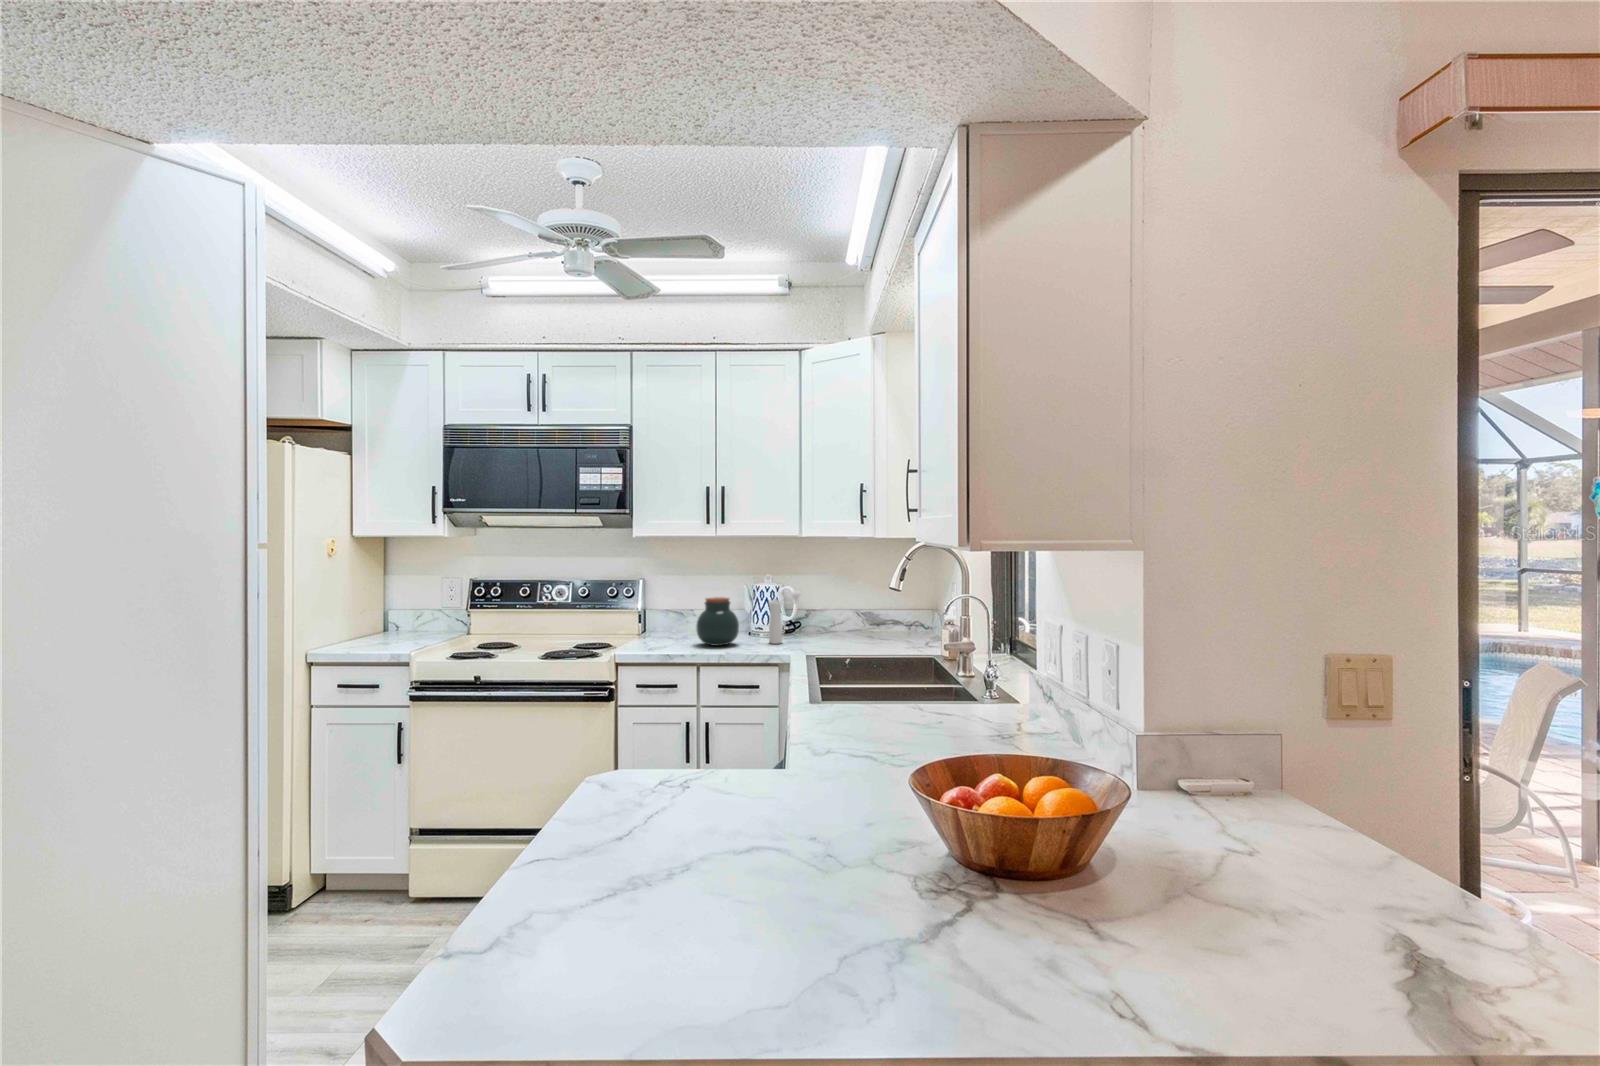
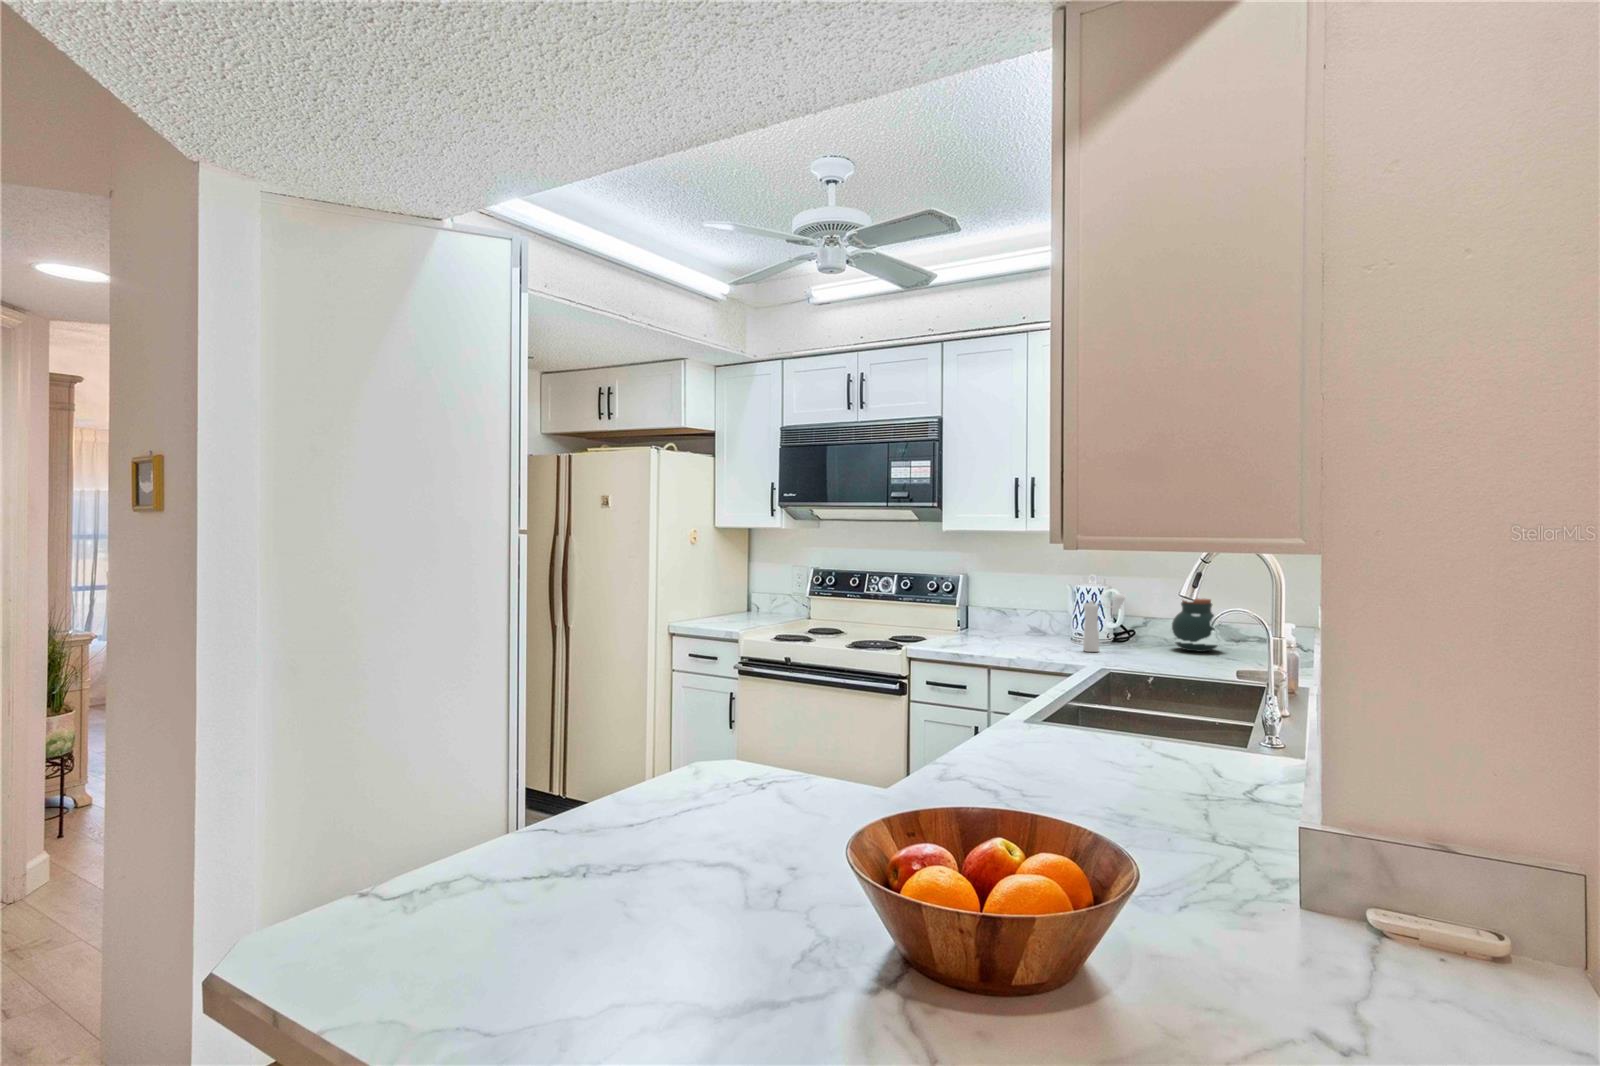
jar: present [696,597,739,646] -> present [1172,598,1218,652]

